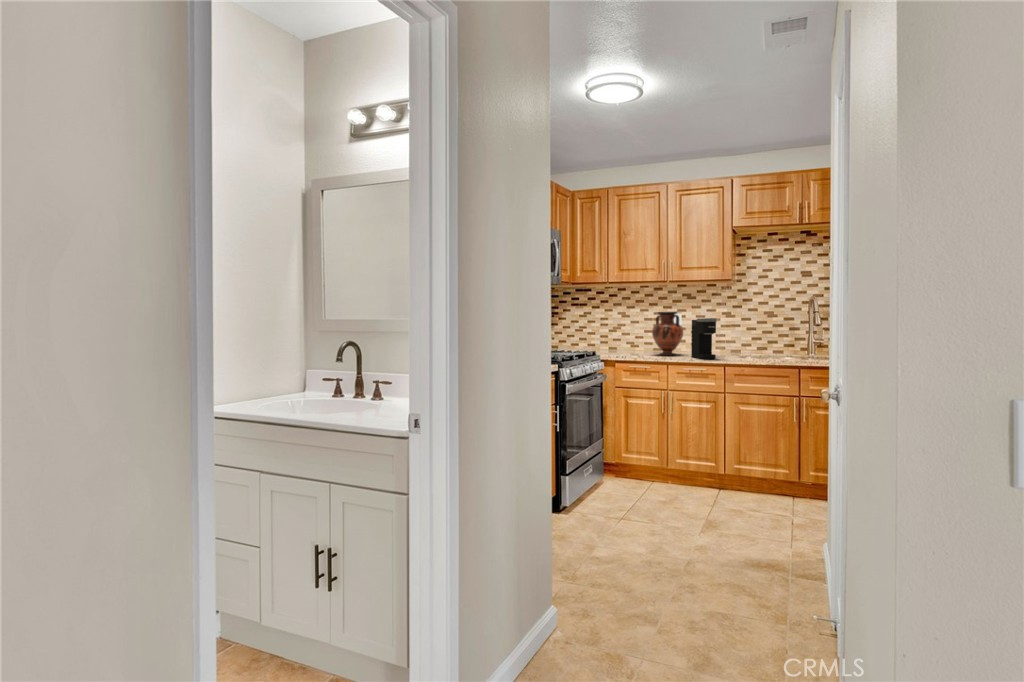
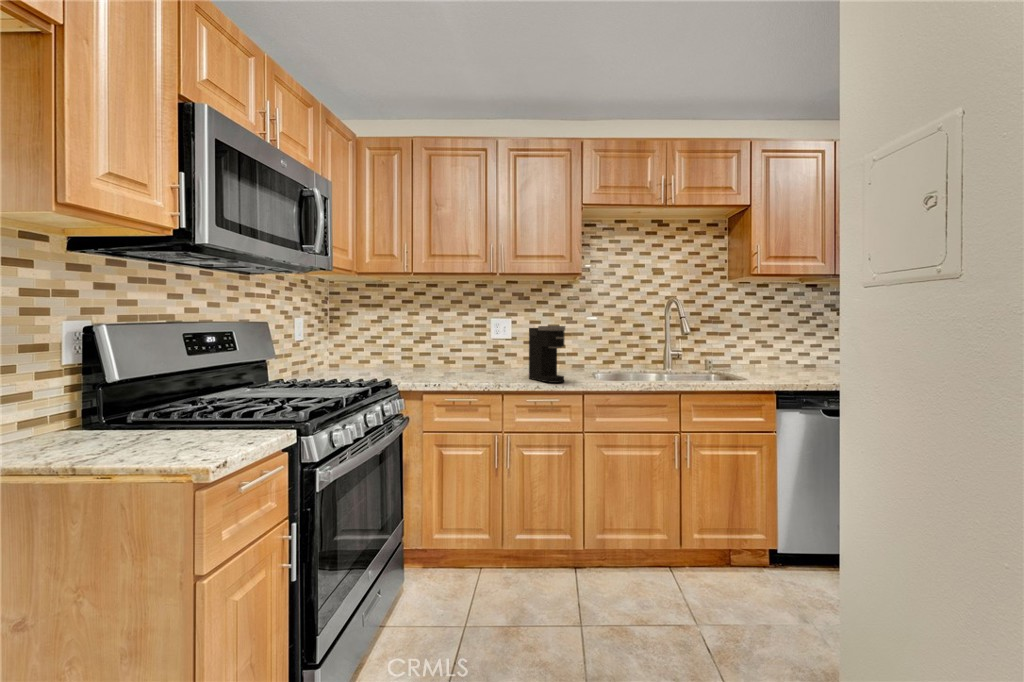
vase: present [652,311,683,355] -> none [474,316,515,375]

